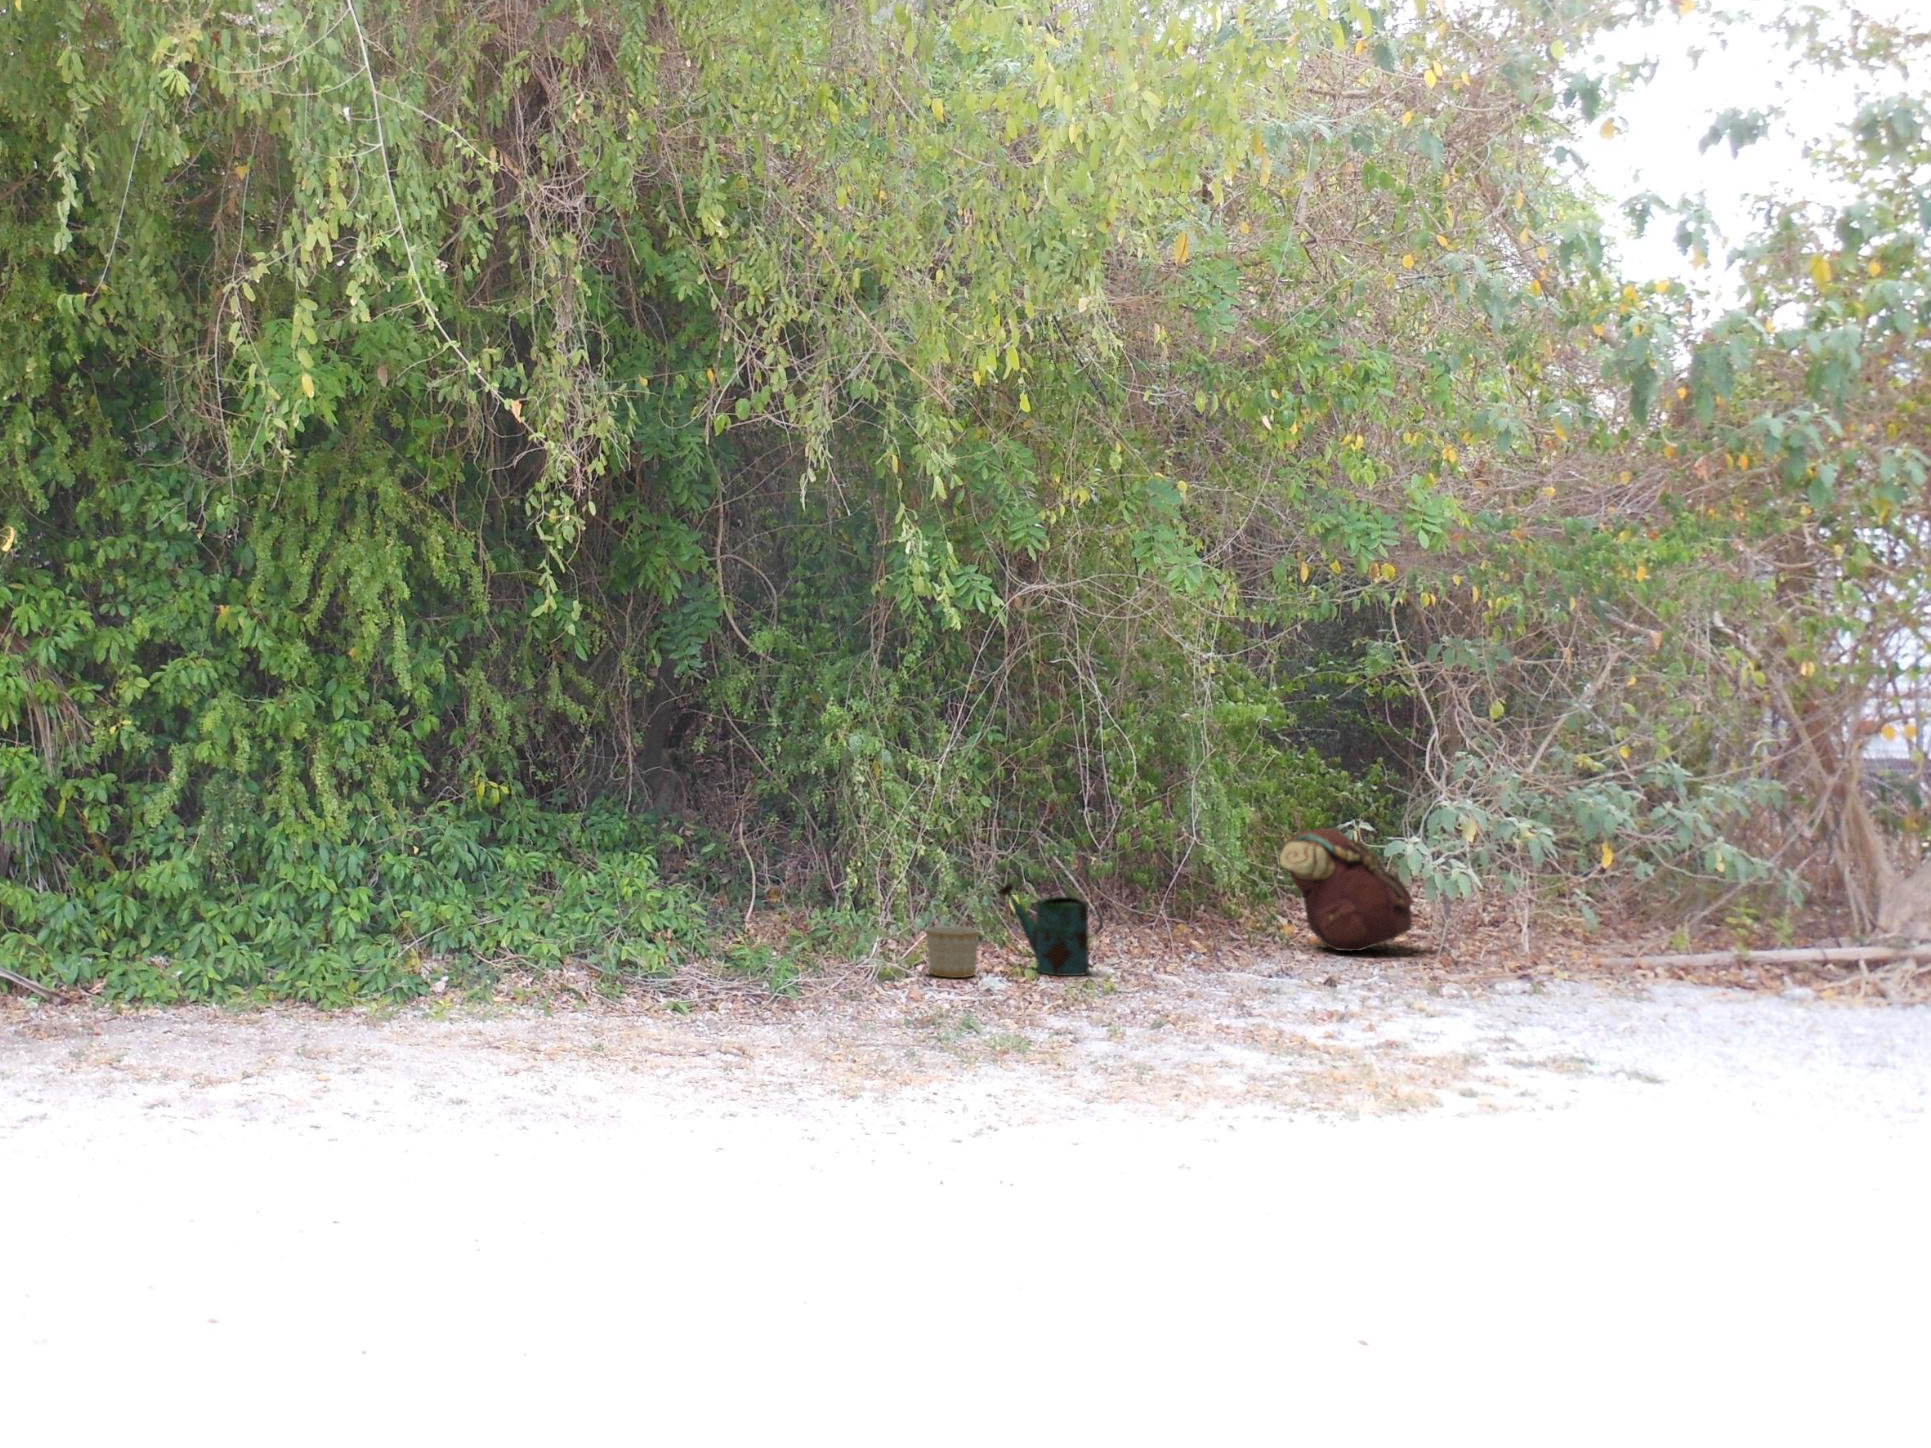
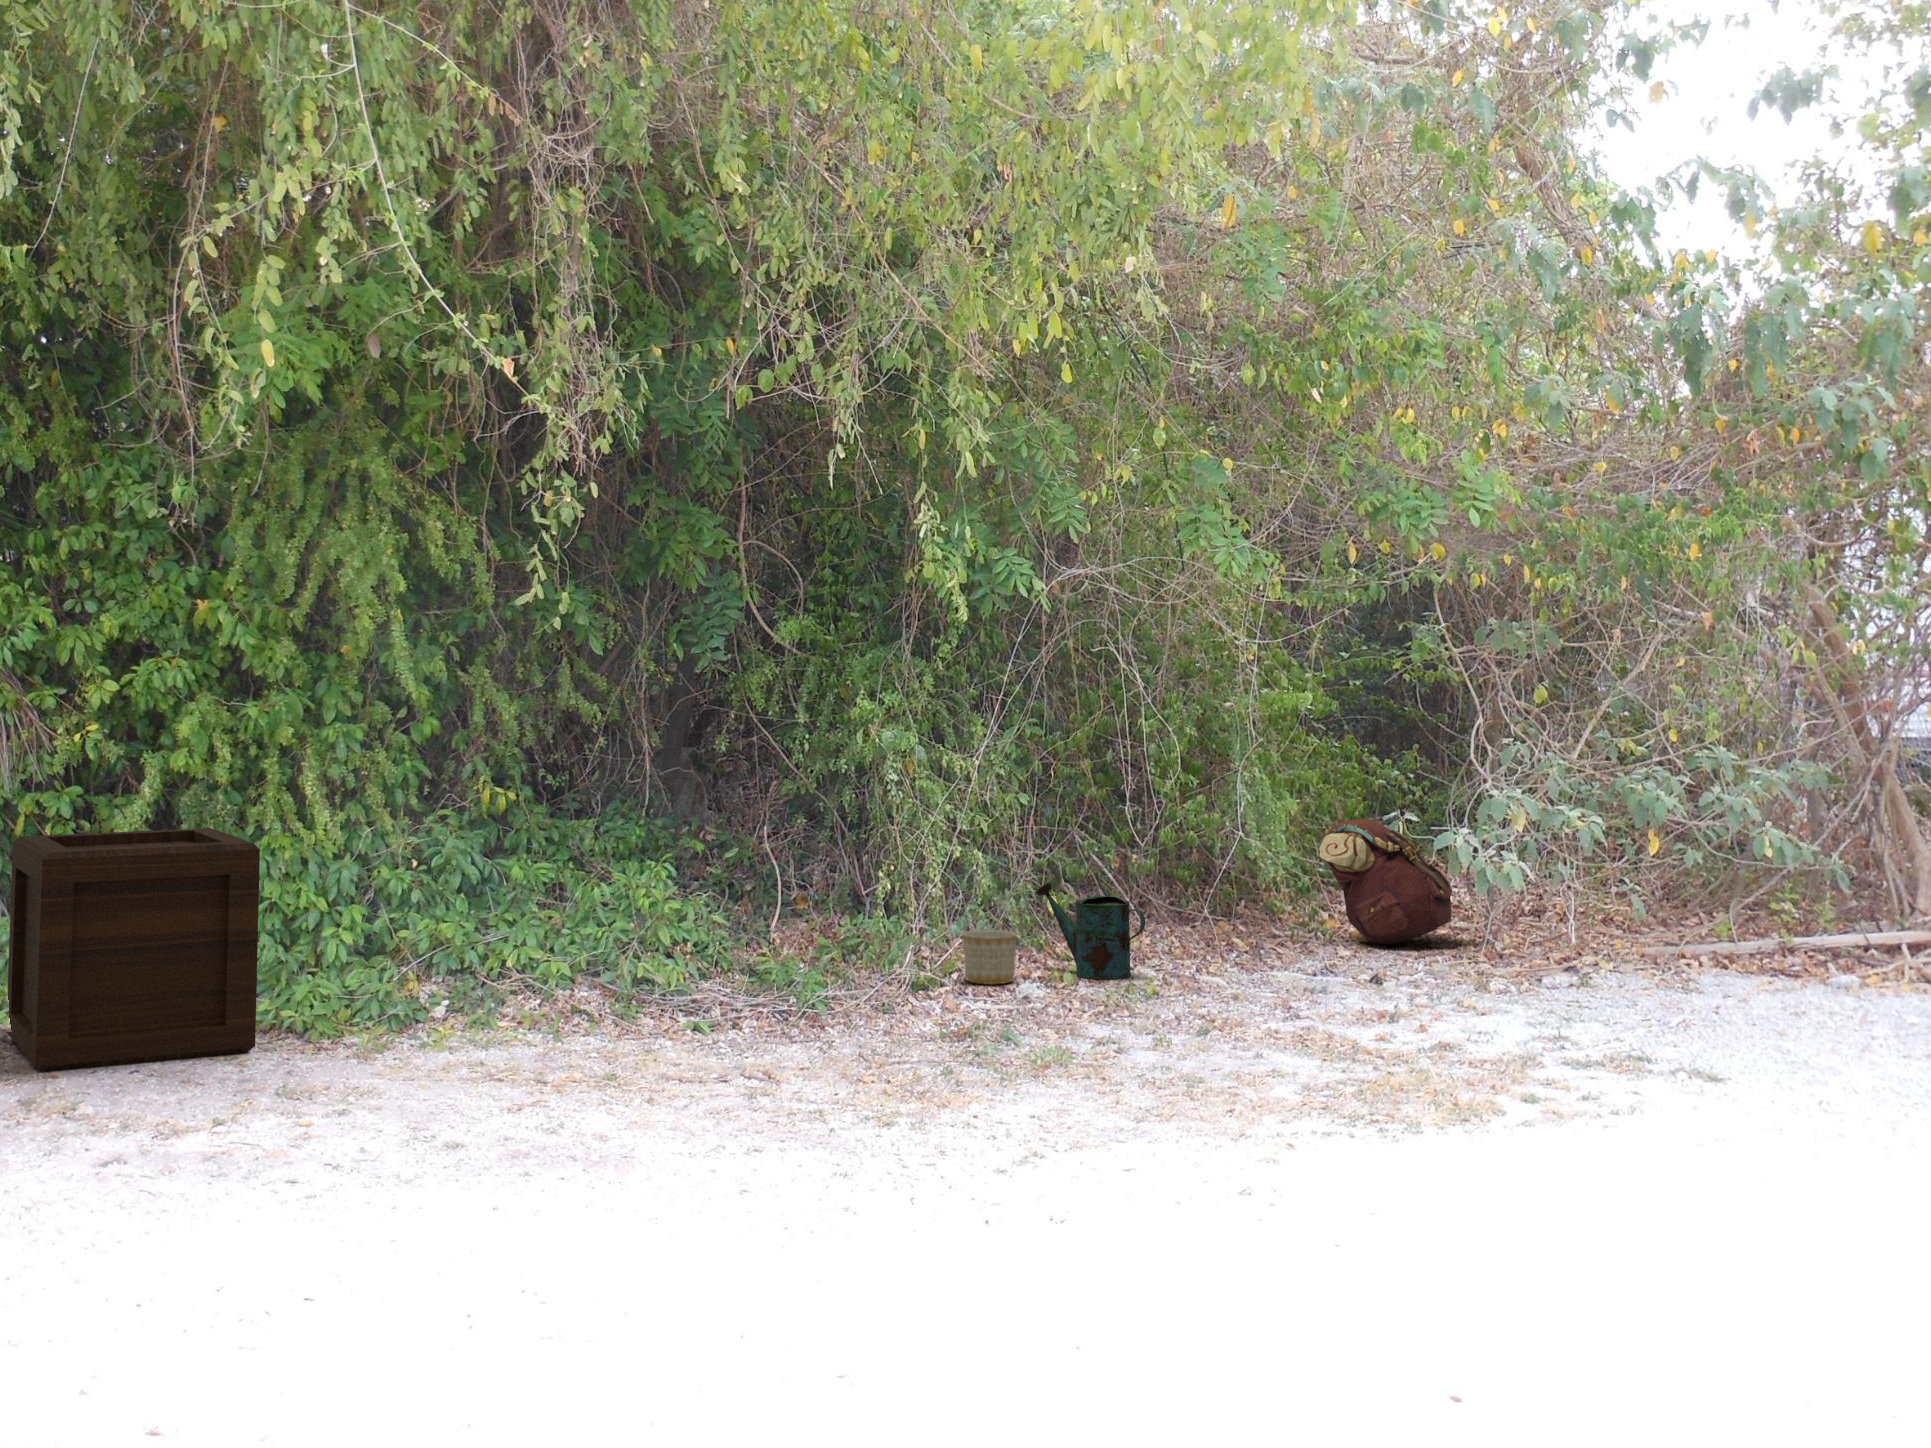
wooden crate: none [52,814,279,1029] -> present [7,828,260,1072]

